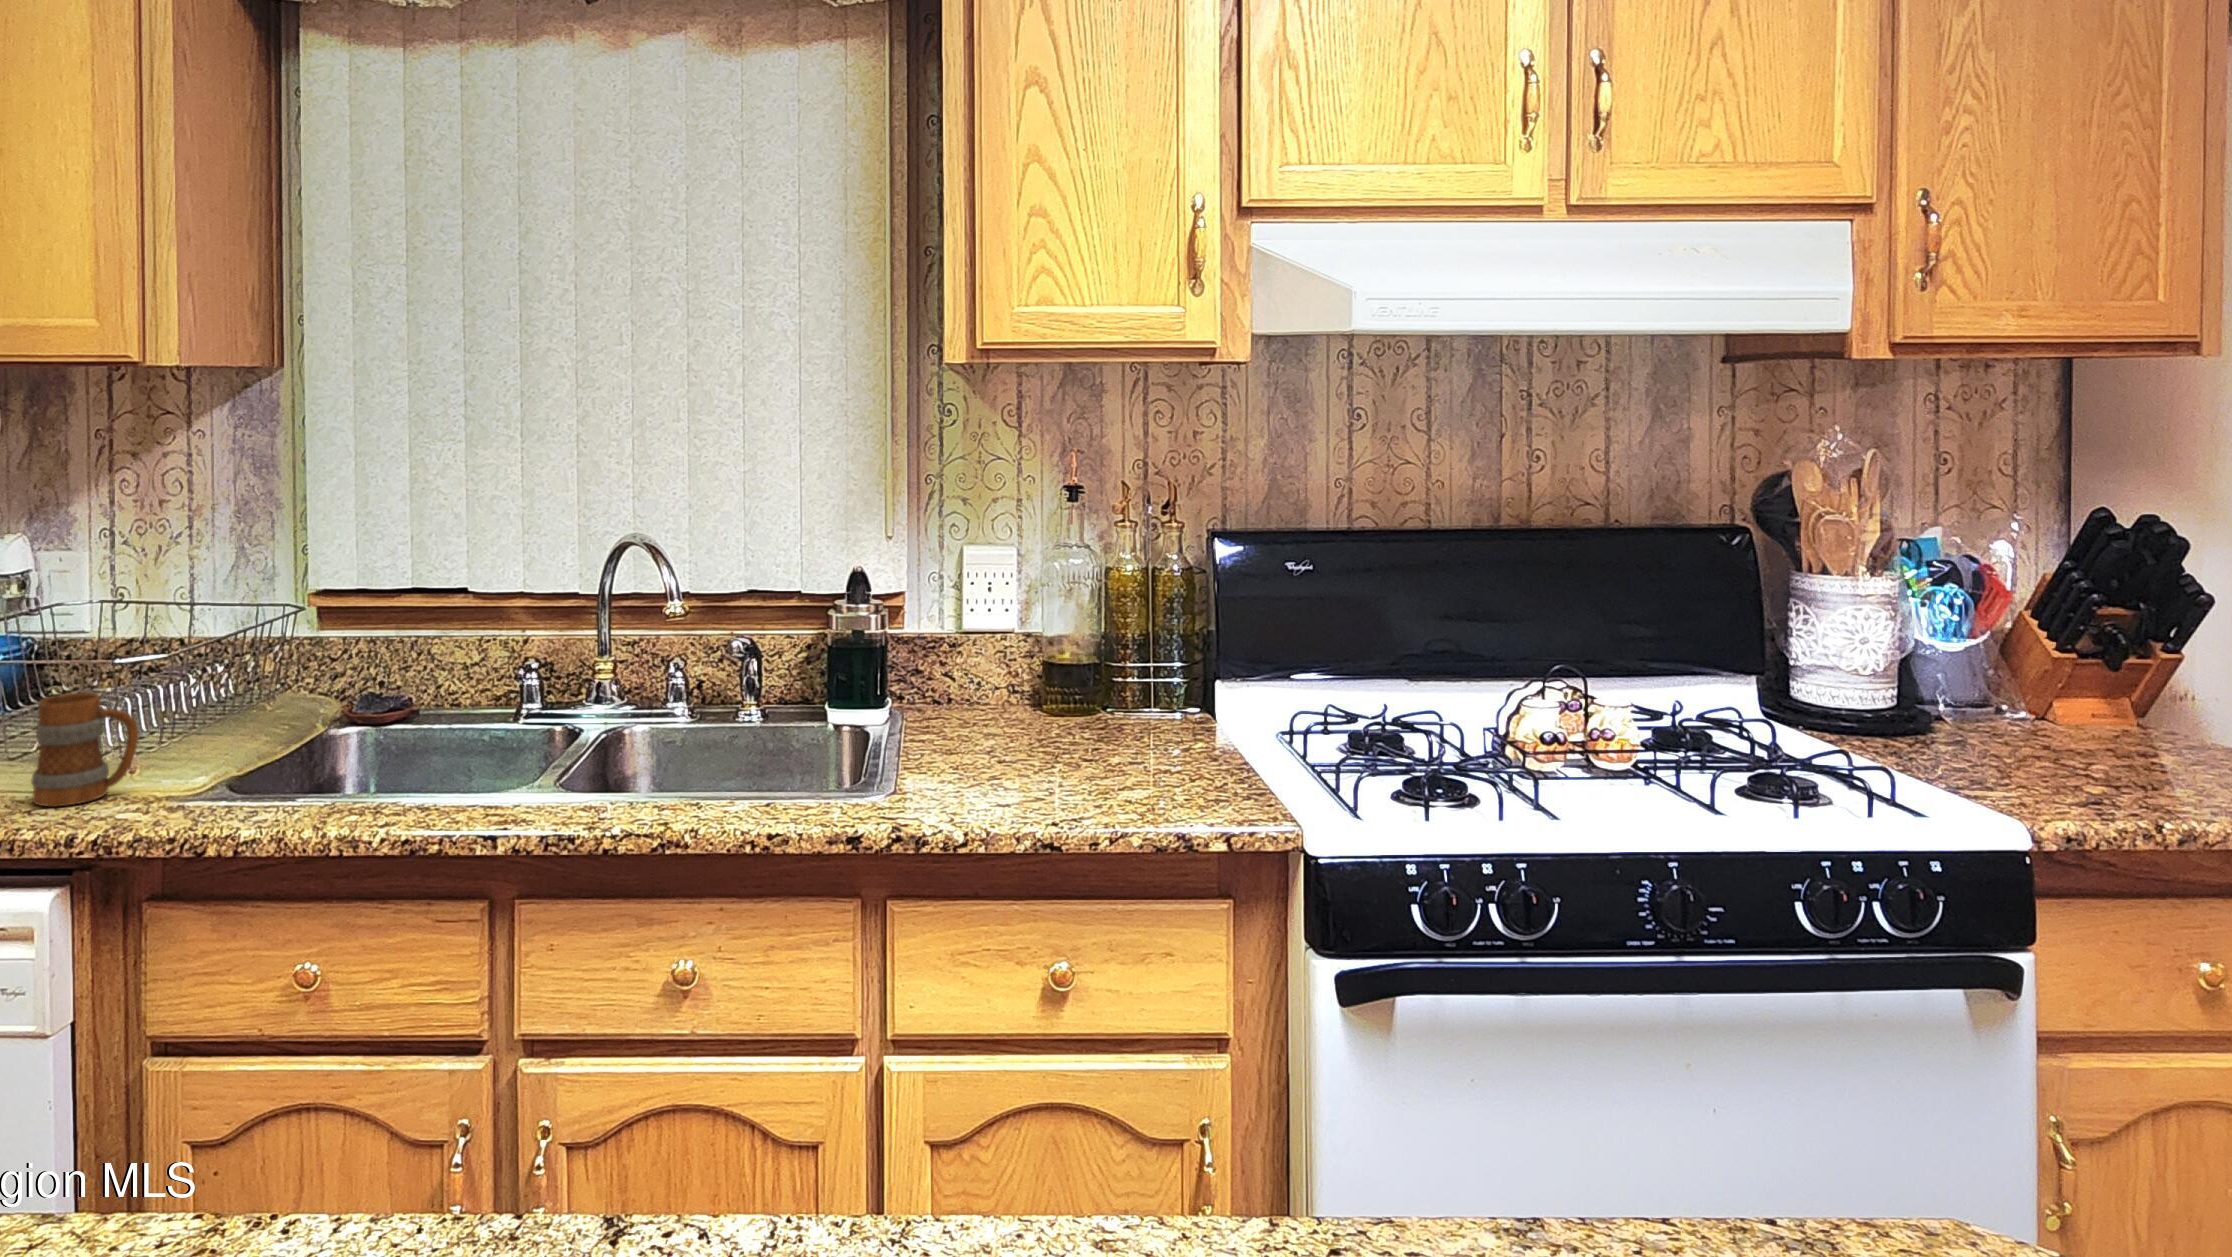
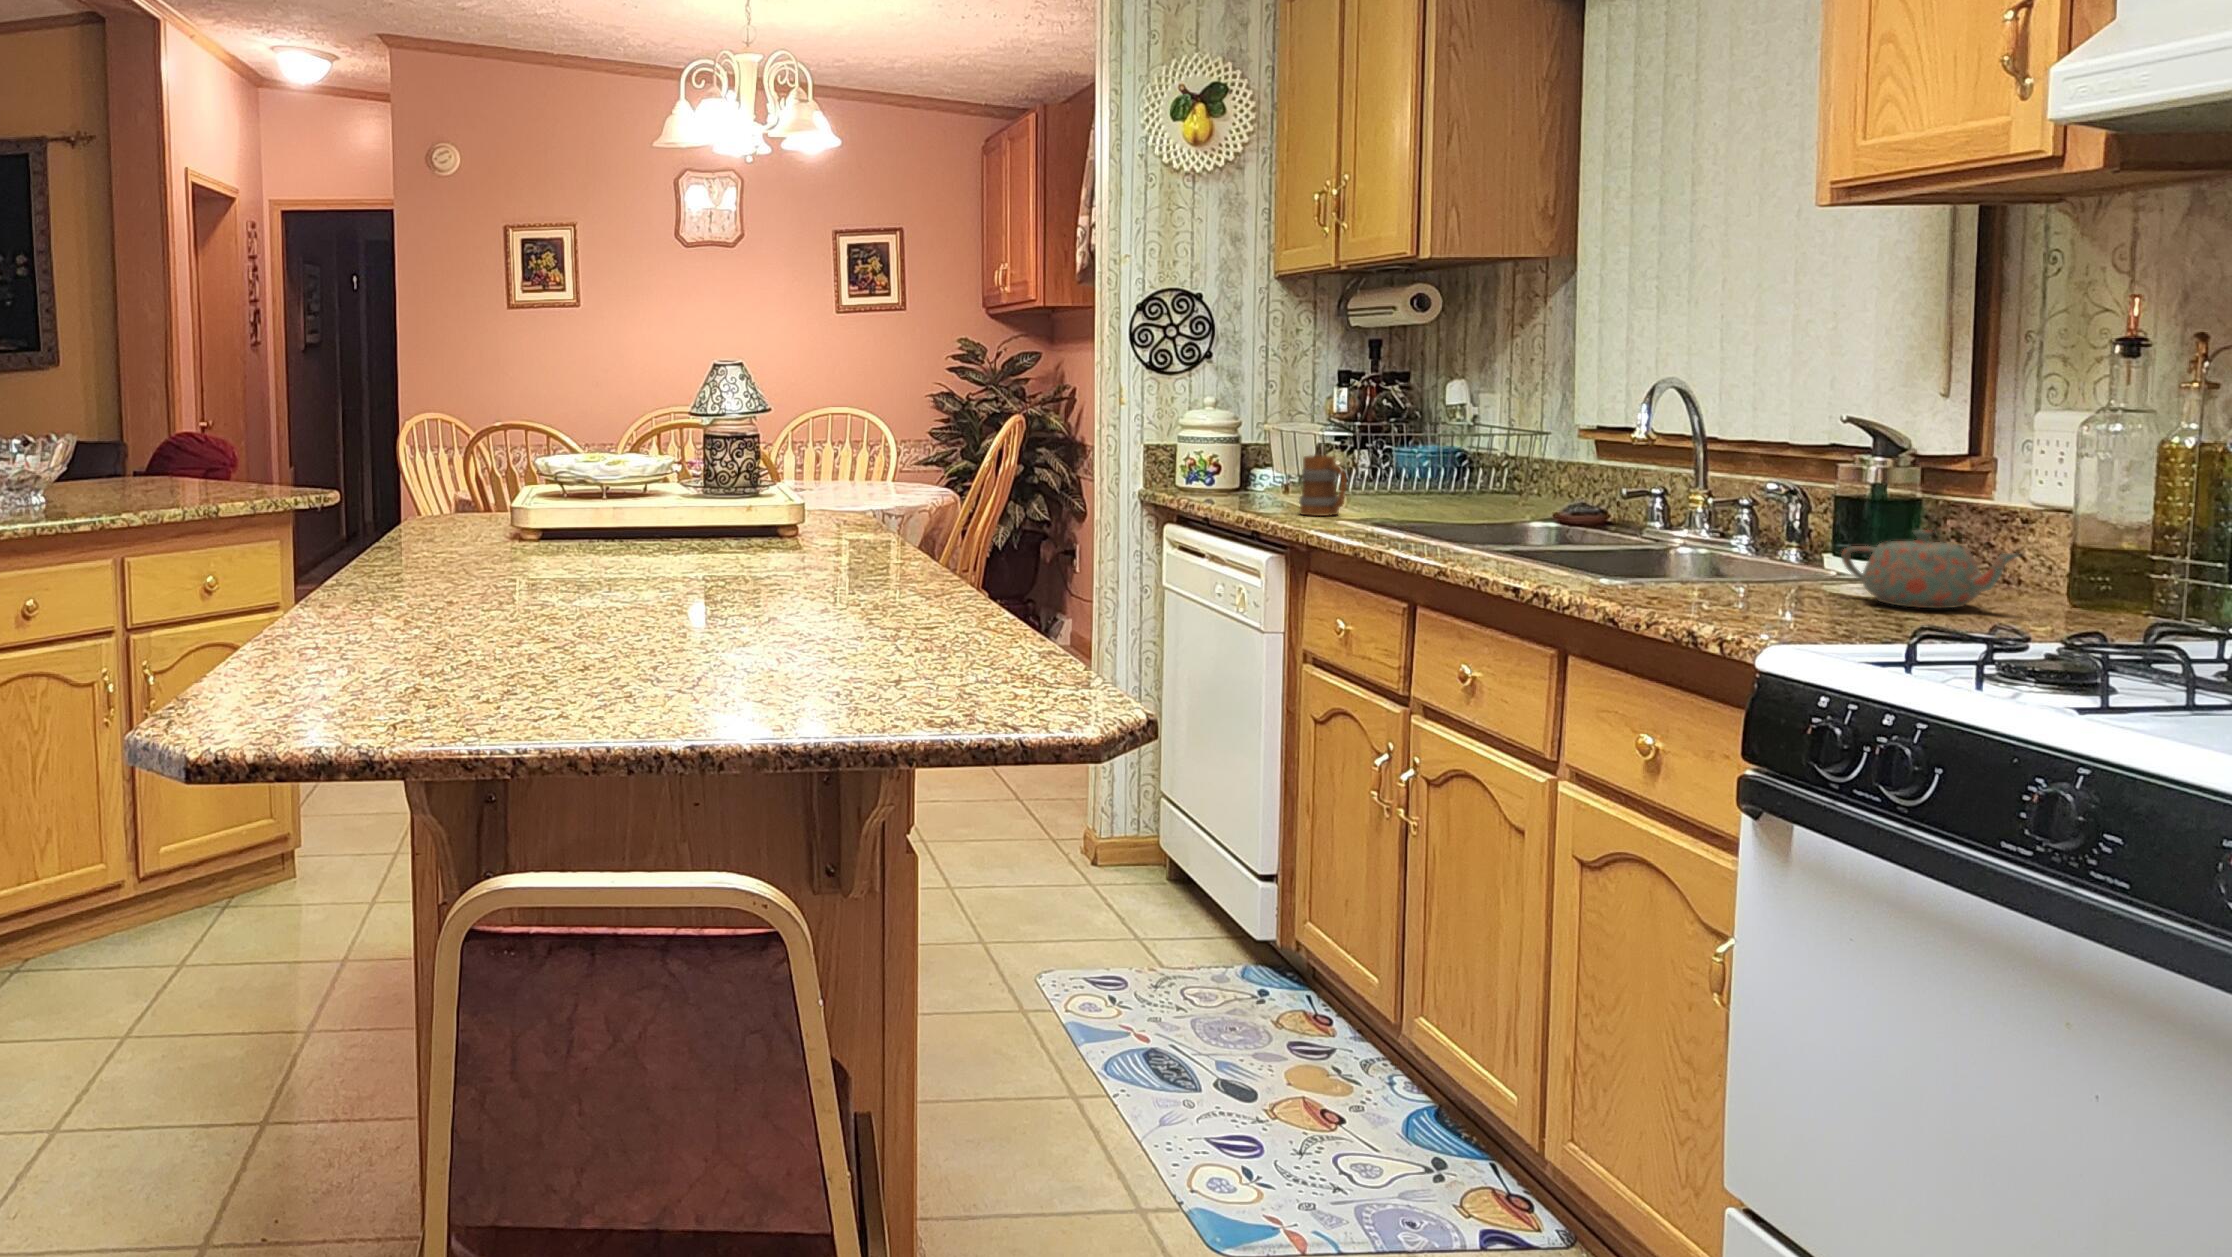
teapot: none [994,672,1121,749] -> present [1841,530,2020,608]

